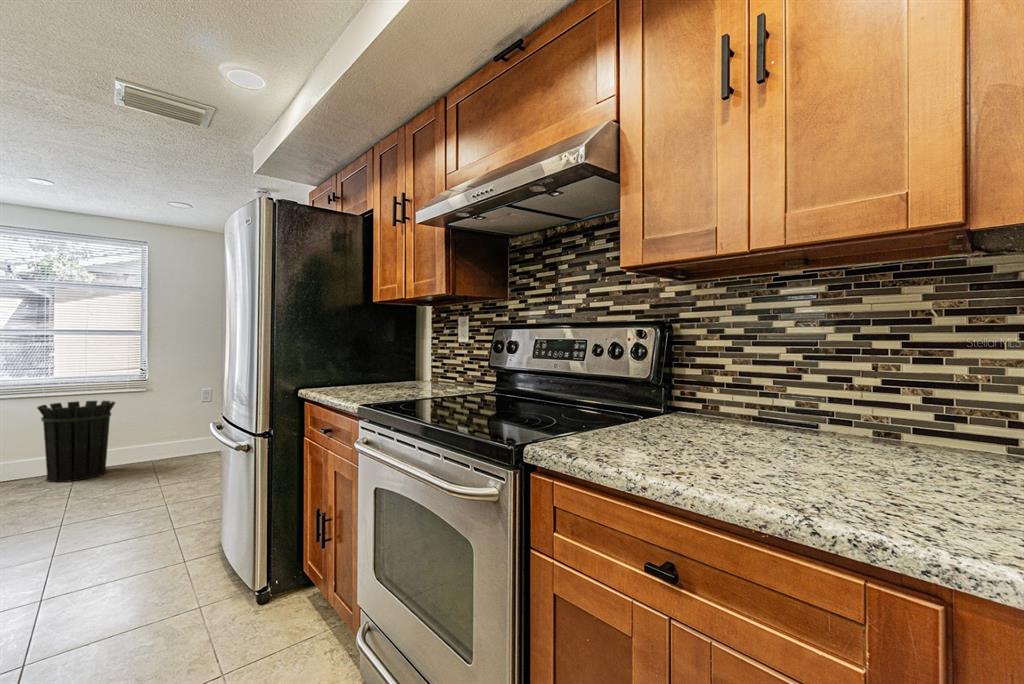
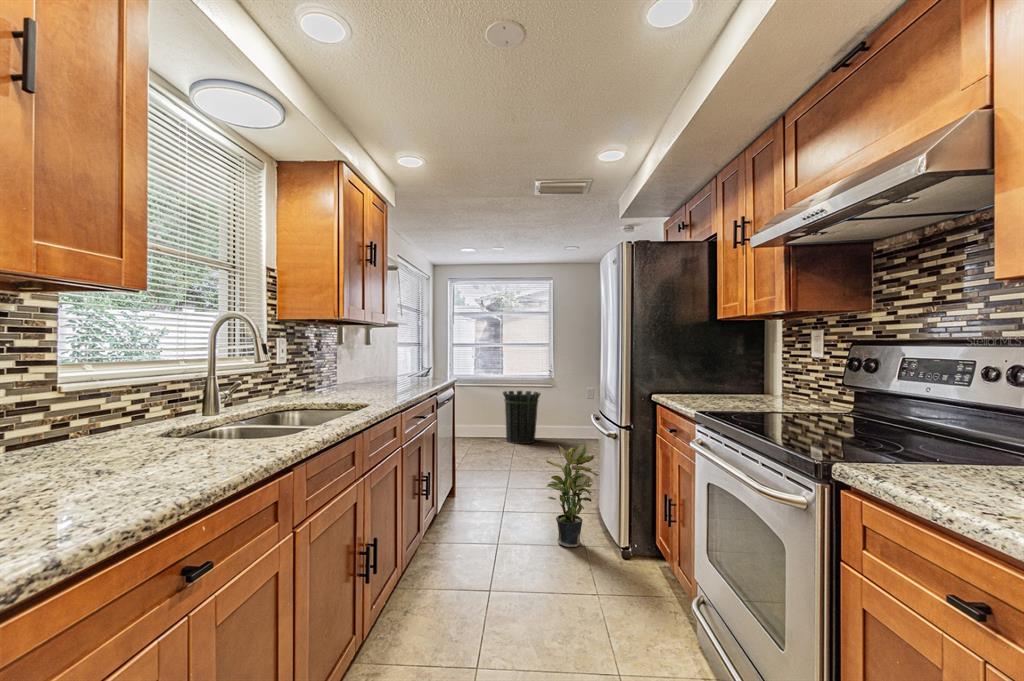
potted plant: none [131,466,225,618] -> present [546,443,599,547]

